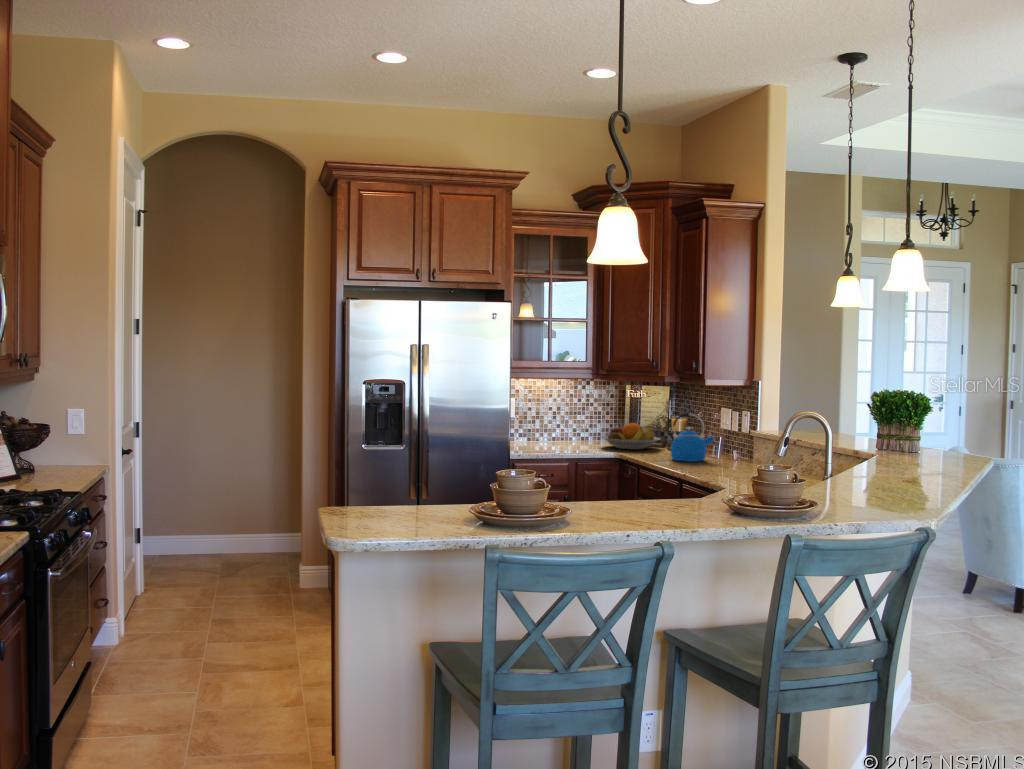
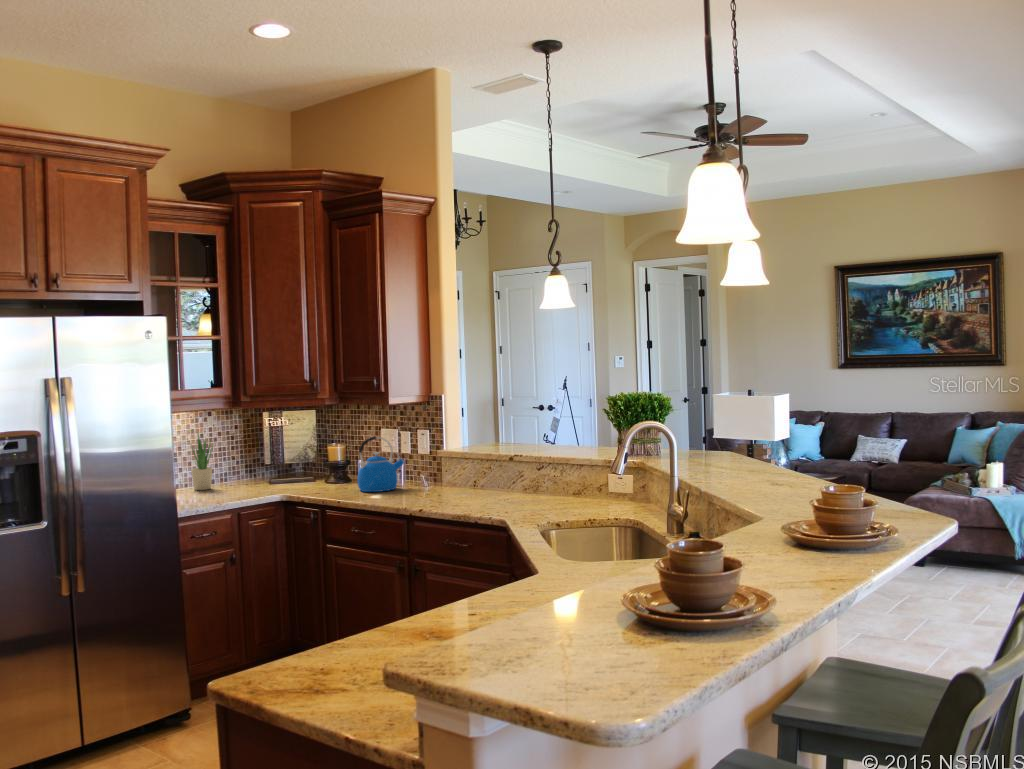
potted plant: none [567,396,586,443] -> present [191,435,213,490]
fruit bowl: present [601,423,661,449] -> none [246,456,319,488]

